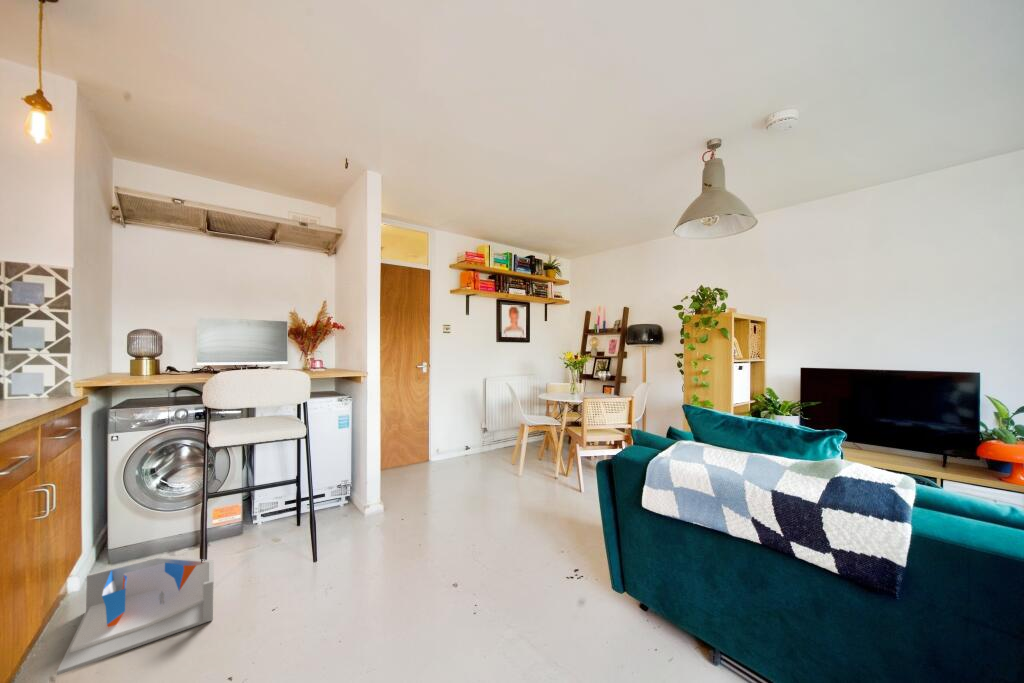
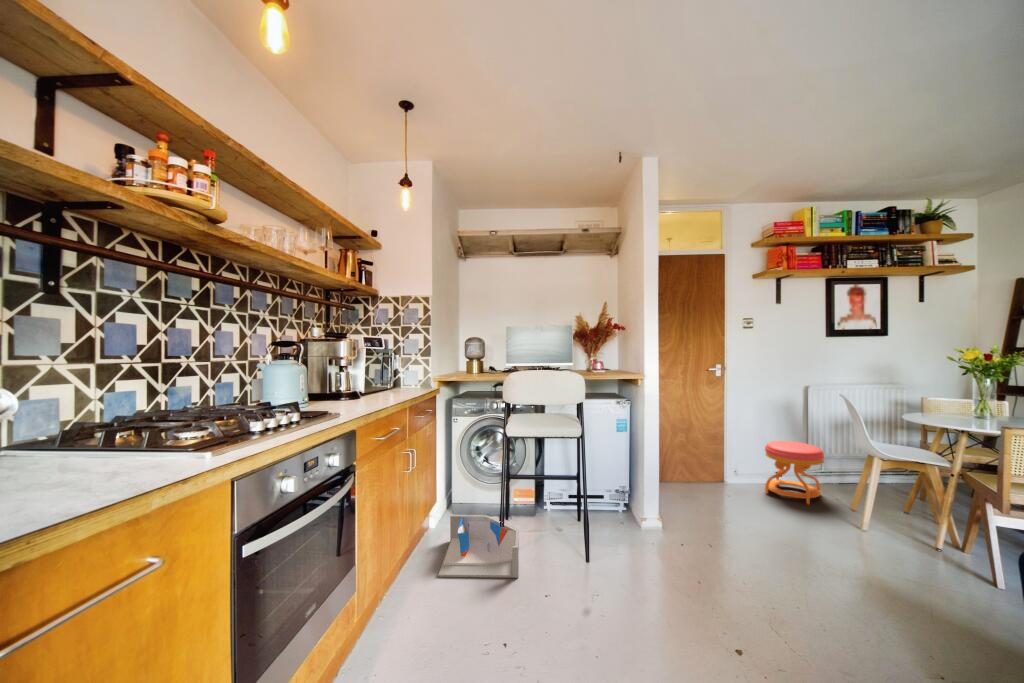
stool: none [460,419,498,464] -> present [765,441,824,504]

